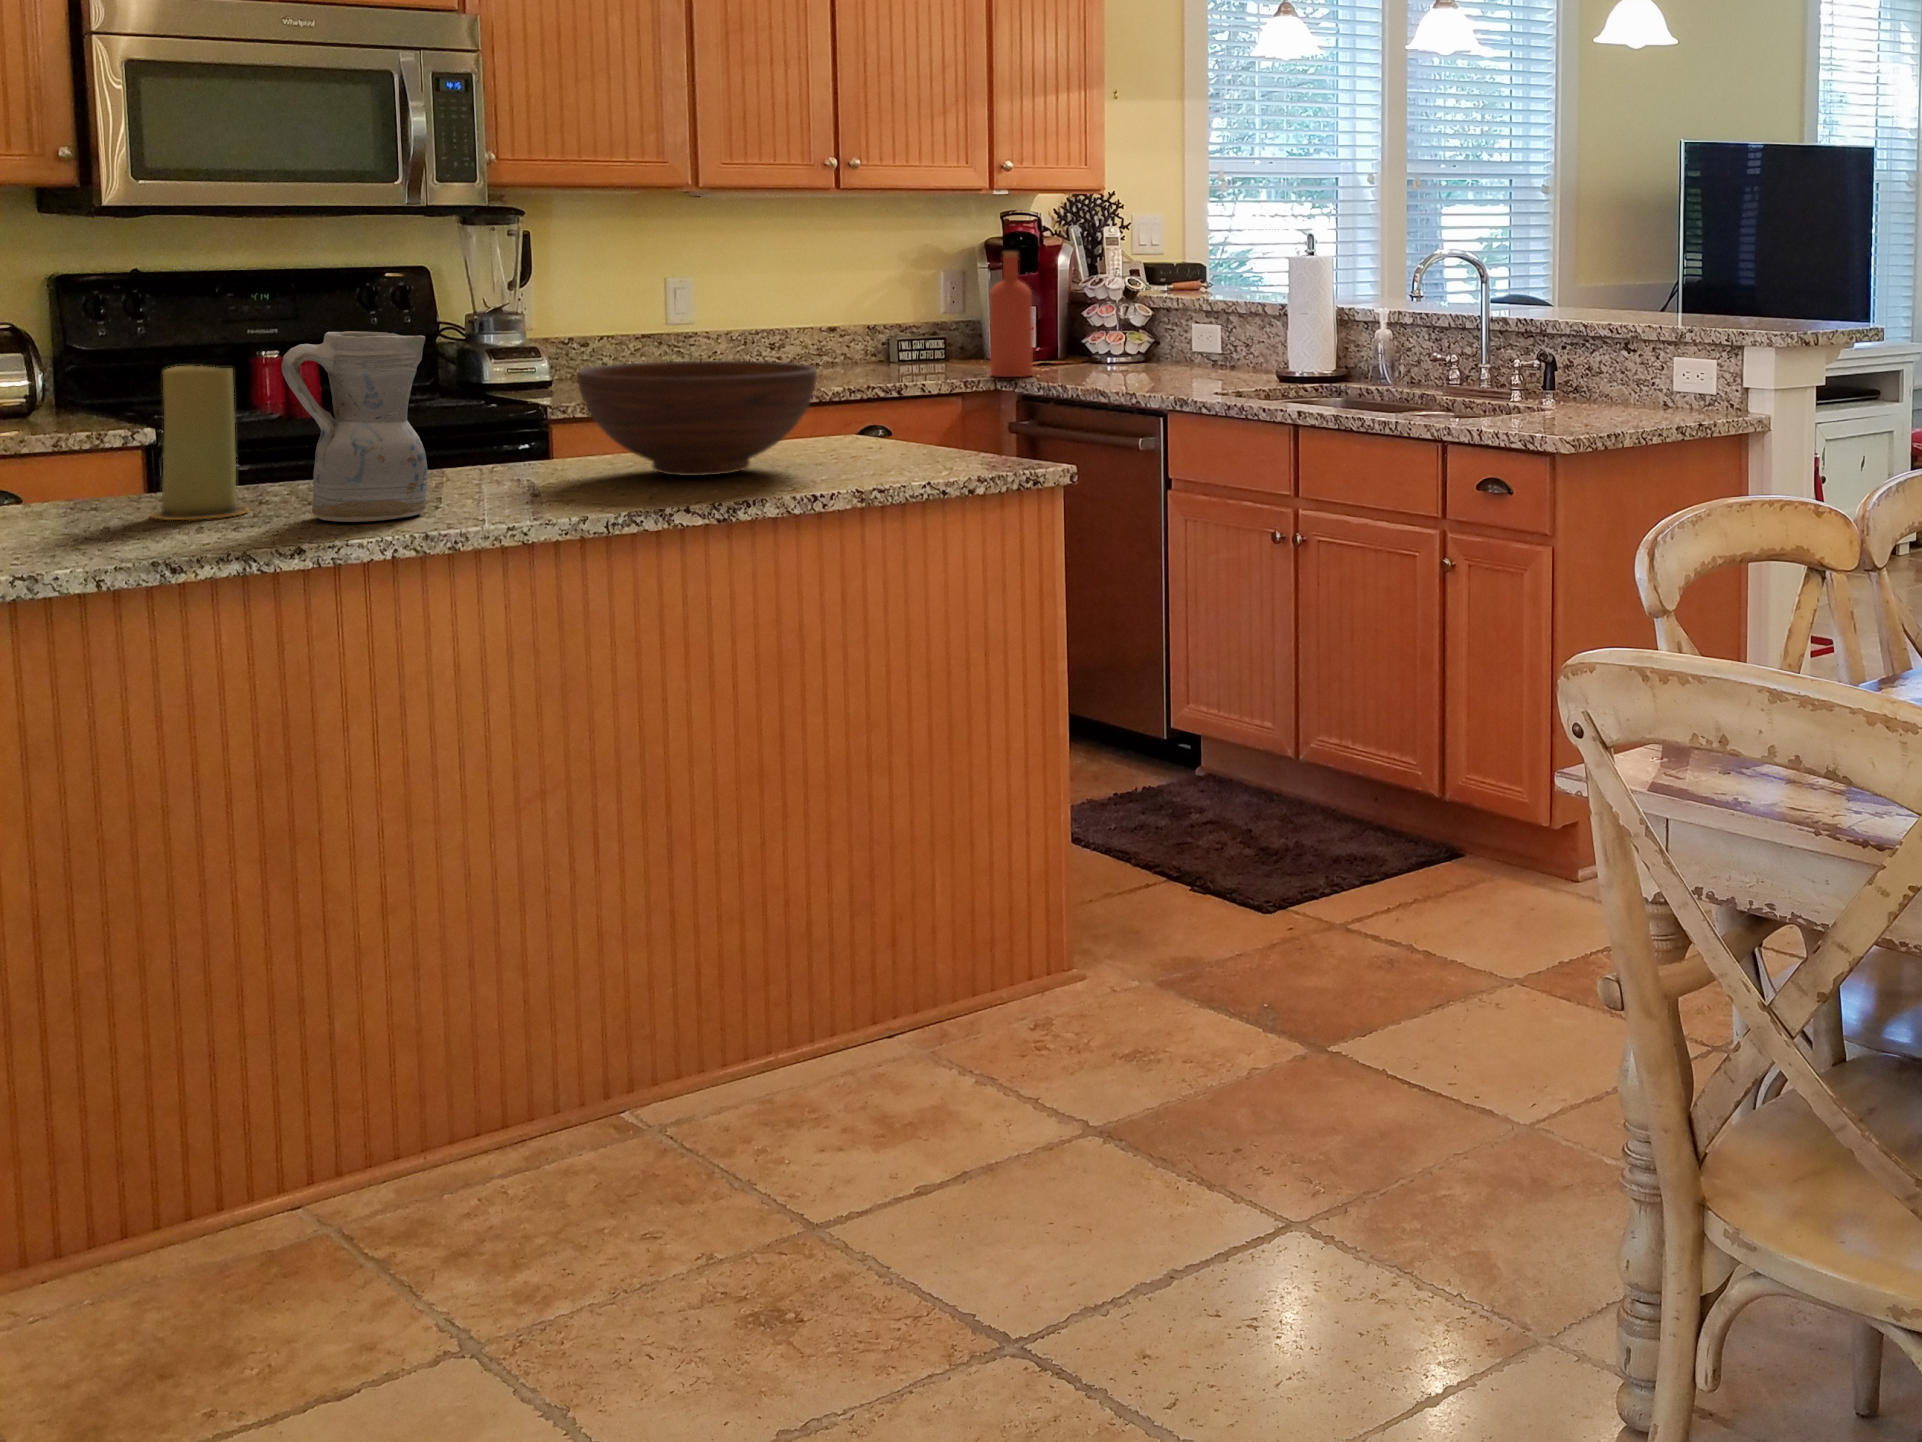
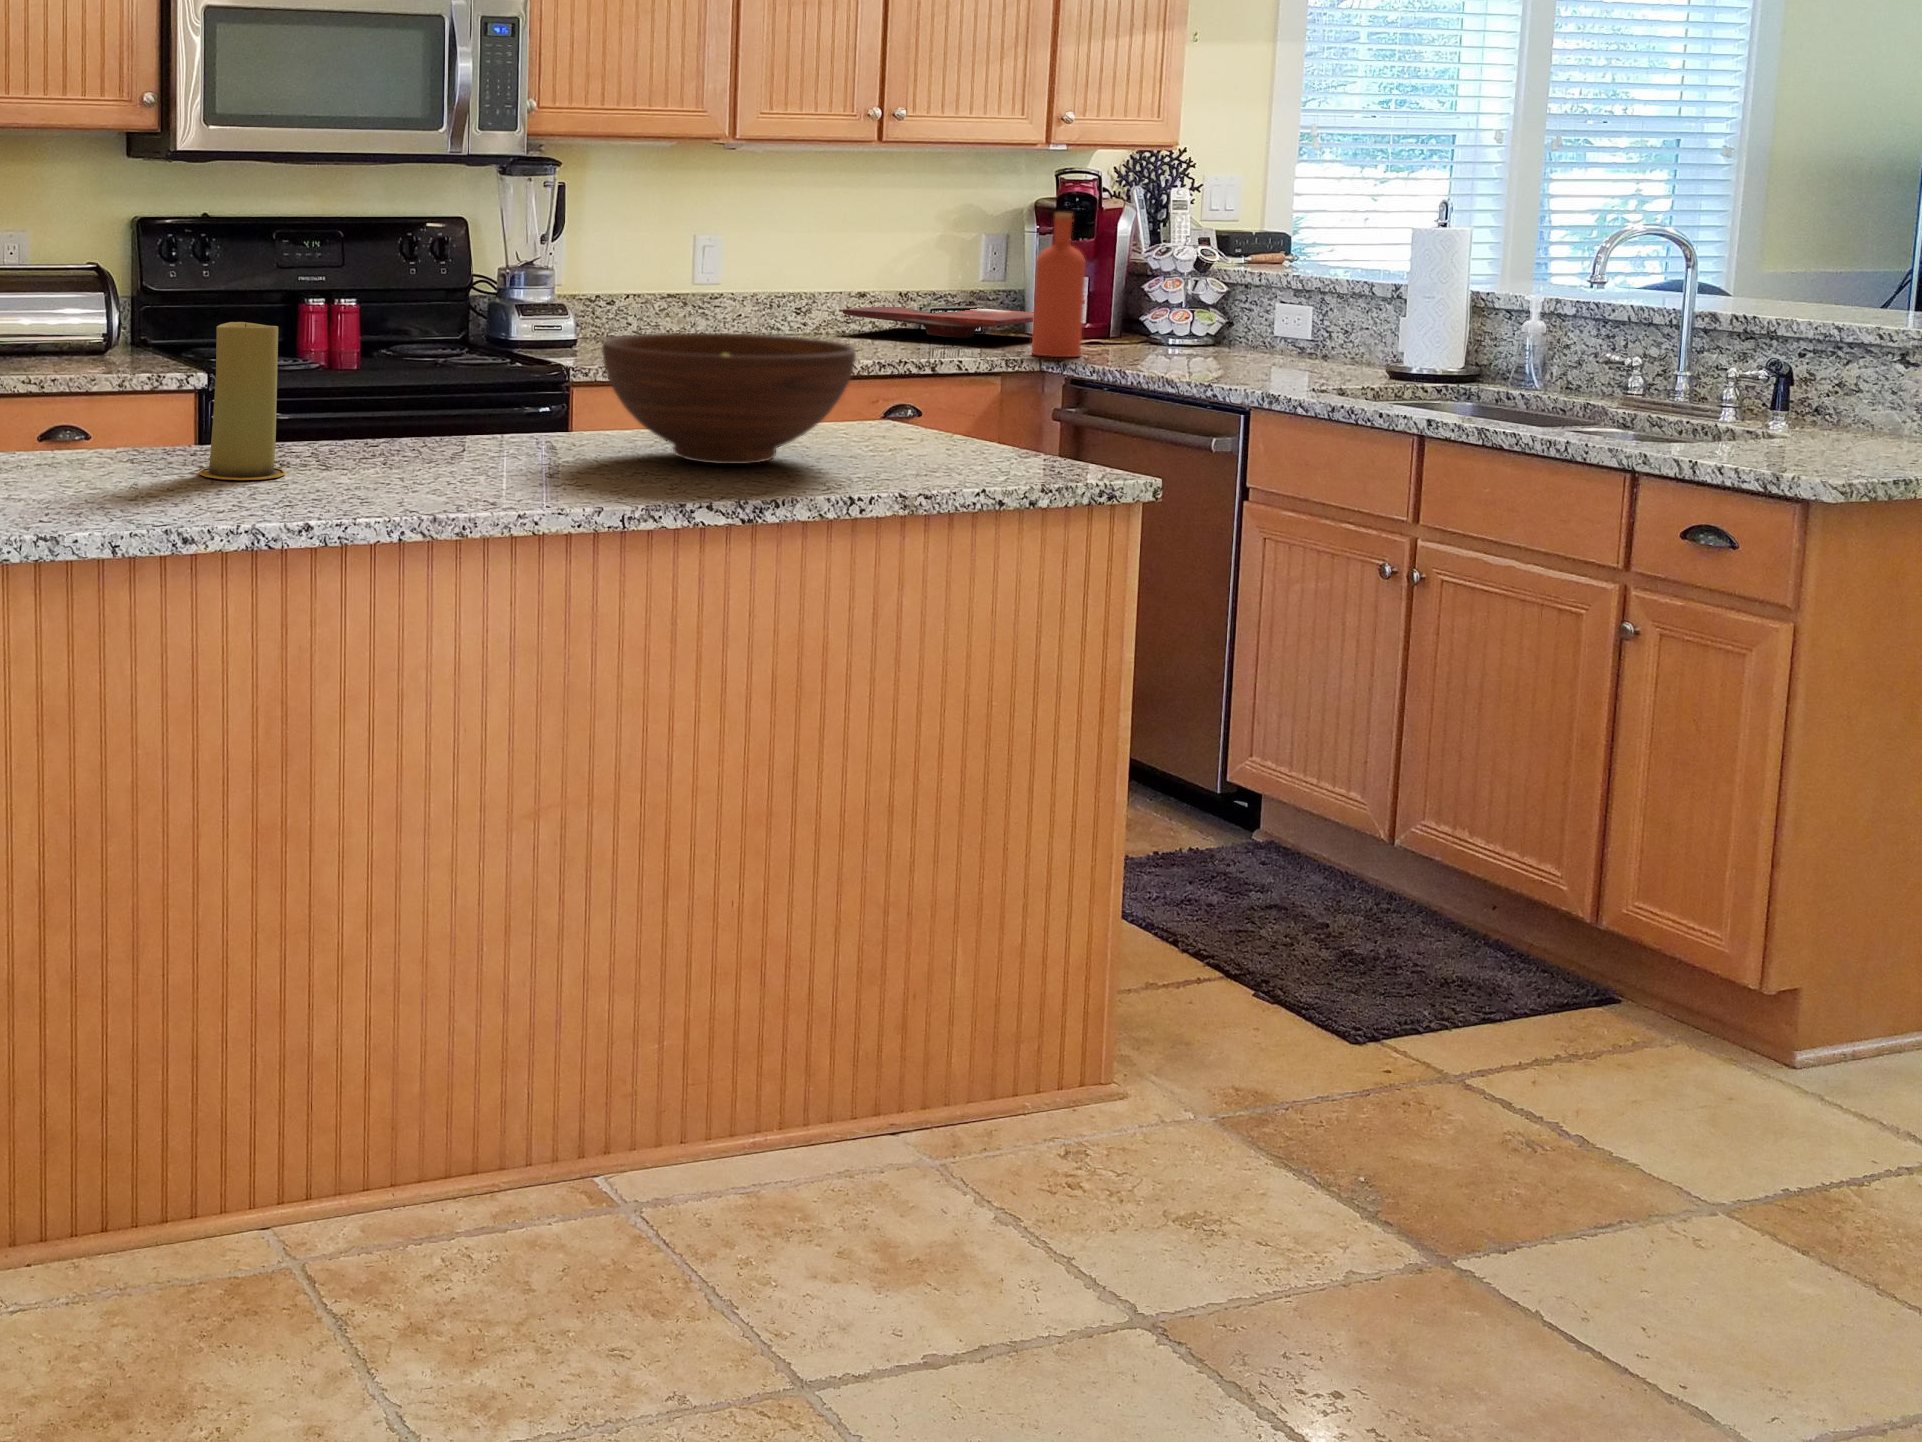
ceramic pitcher: present [281,331,428,522] -> none [321,293,456,496]
cutting board: none [819,337,1013,365] -> present [842,305,1033,338]

